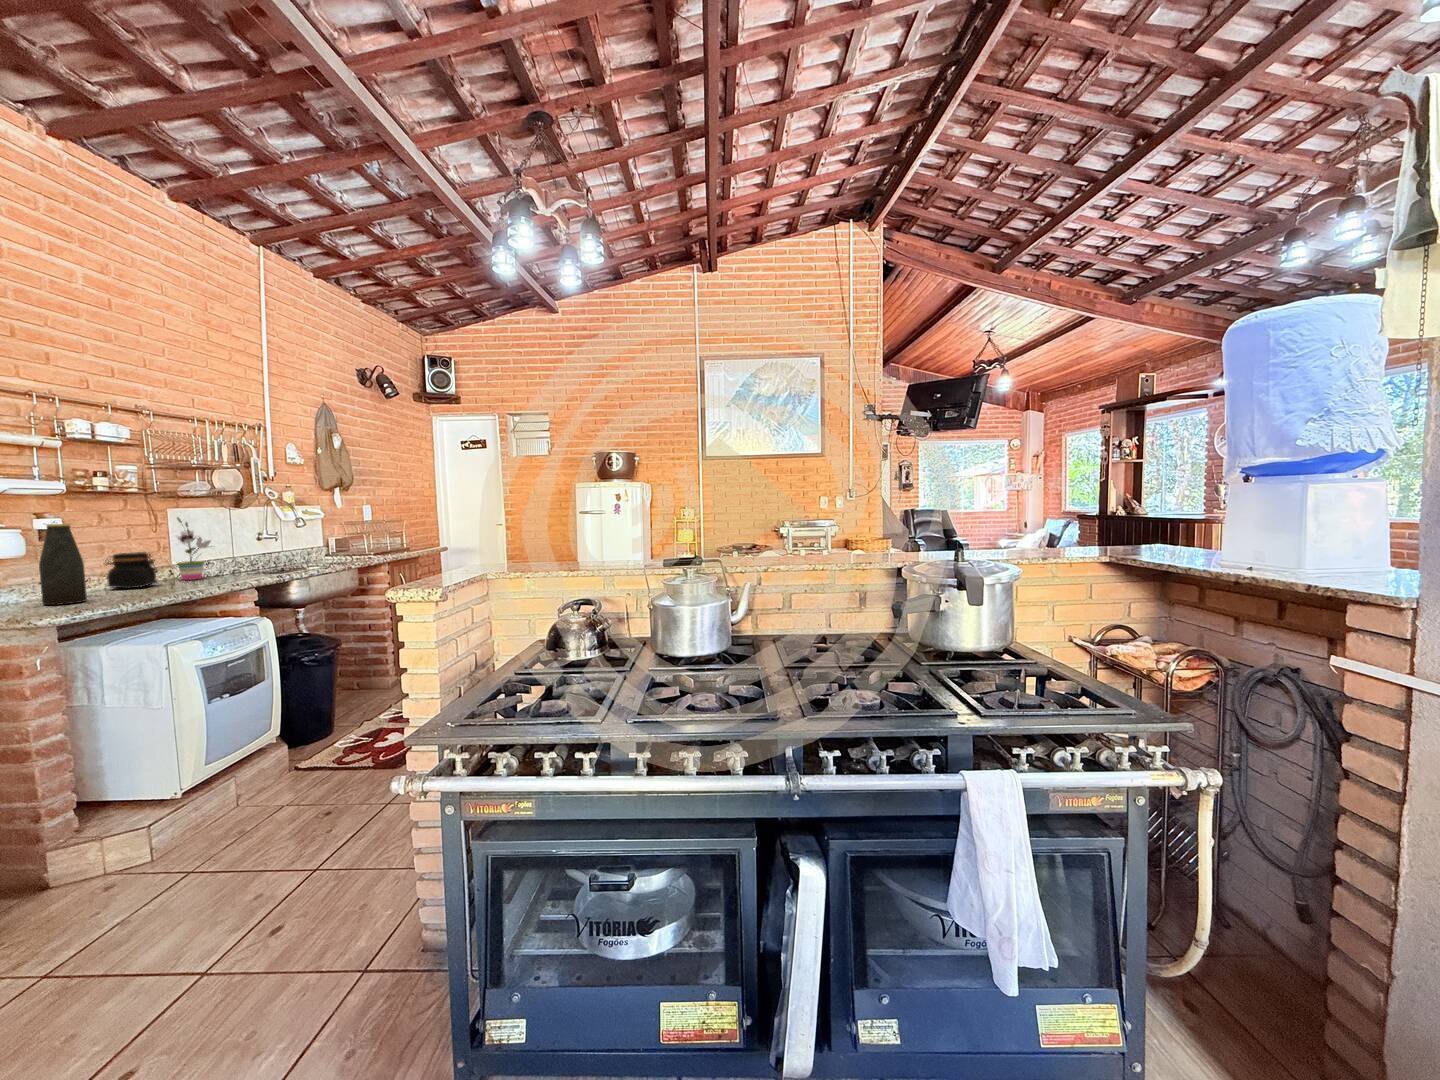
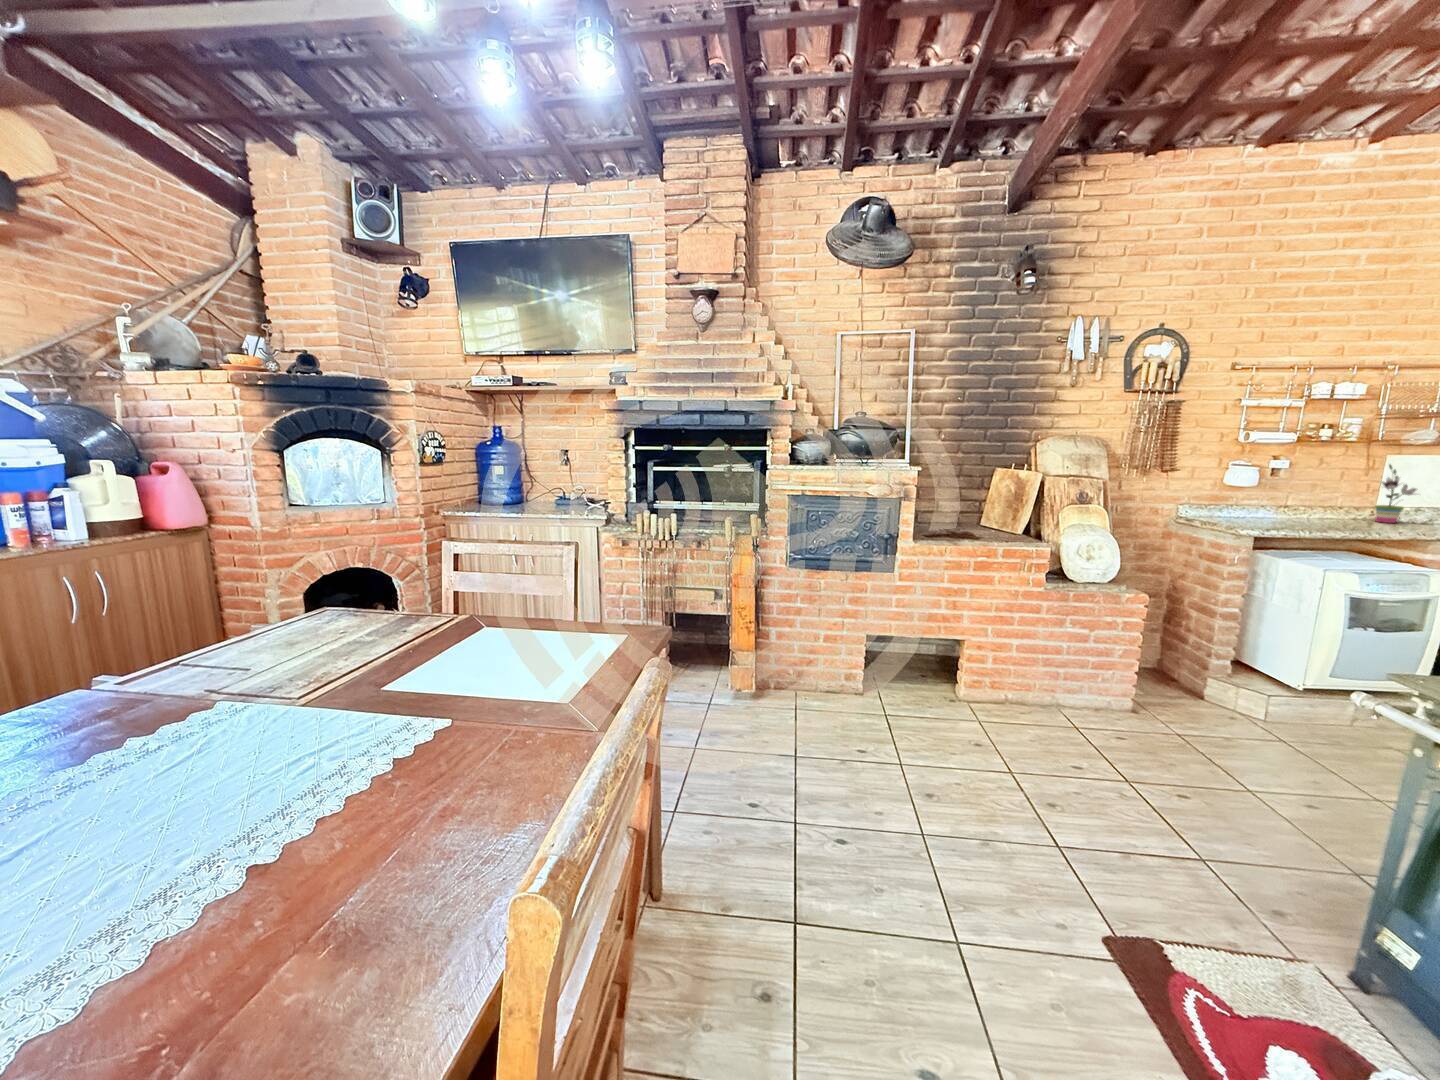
bottle: present [39,524,87,605] -> none [1254,466,1289,524]
jar: present [105,552,158,589] -> none [1307,491,1352,521]

